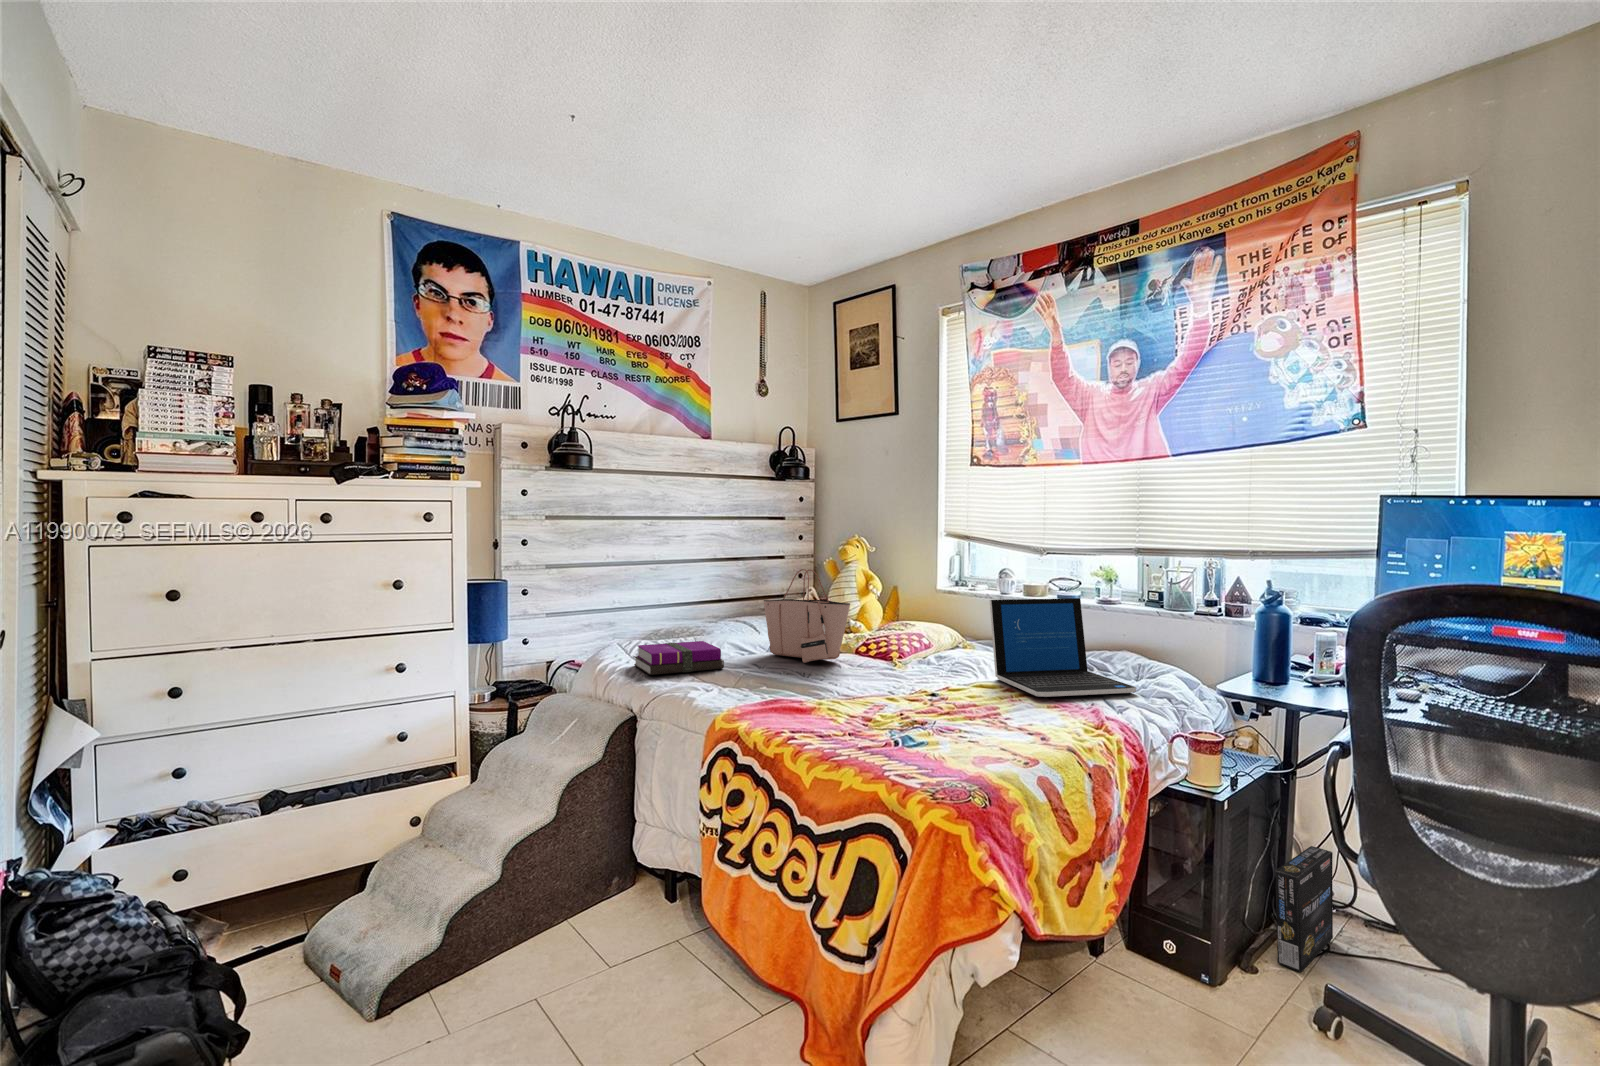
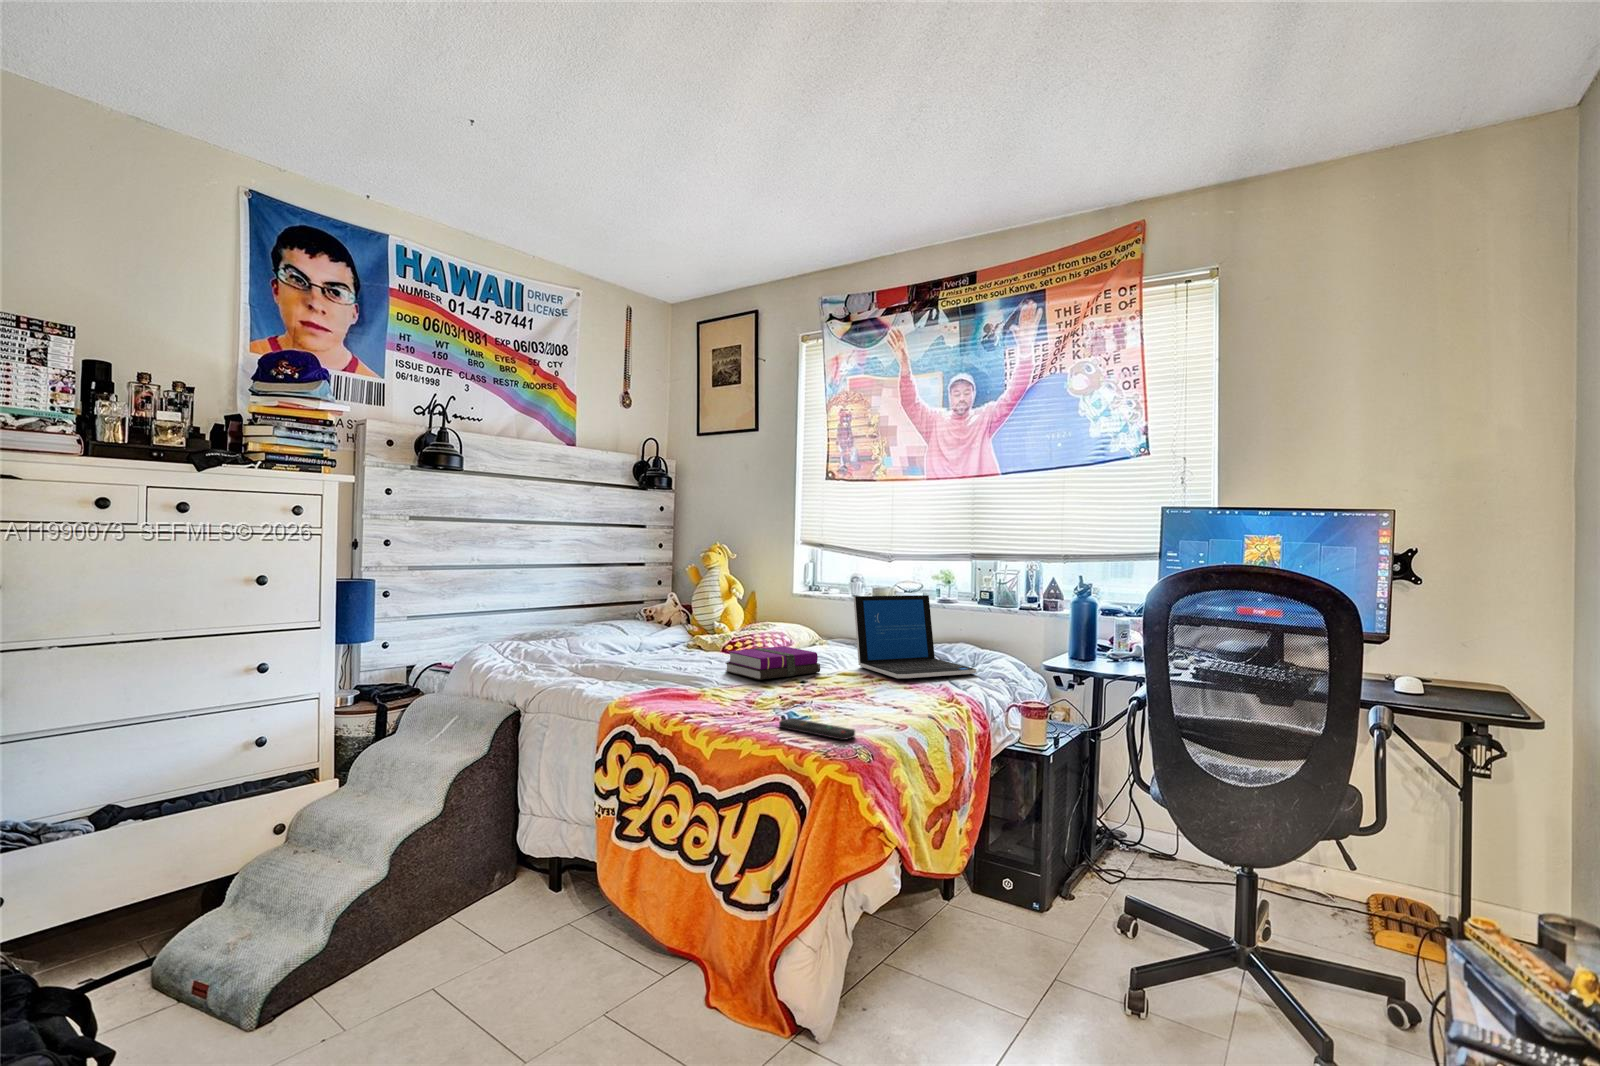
tote bag: present [764,569,850,663] -> none [641,570,726,658]
notebook: present [634,641,724,675] -> present [726,646,820,680]
remote control: none [887,745,972,777] -> present [779,718,855,740]
box: present [1275,846,1333,972] -> none [1085,795,1126,896]

